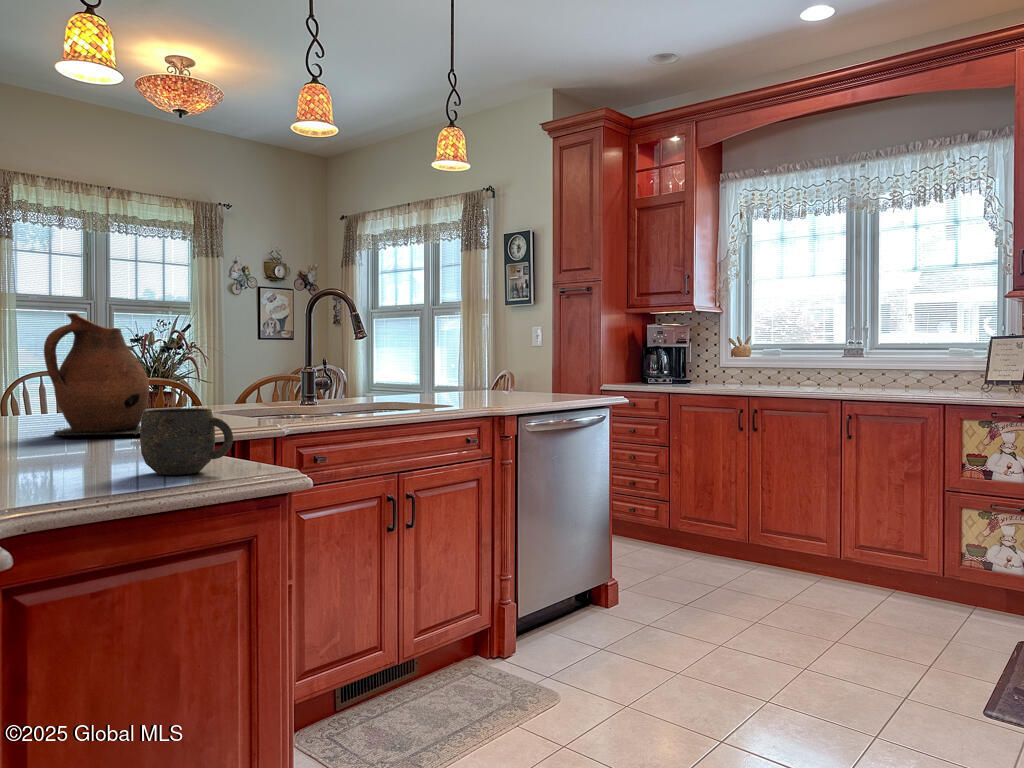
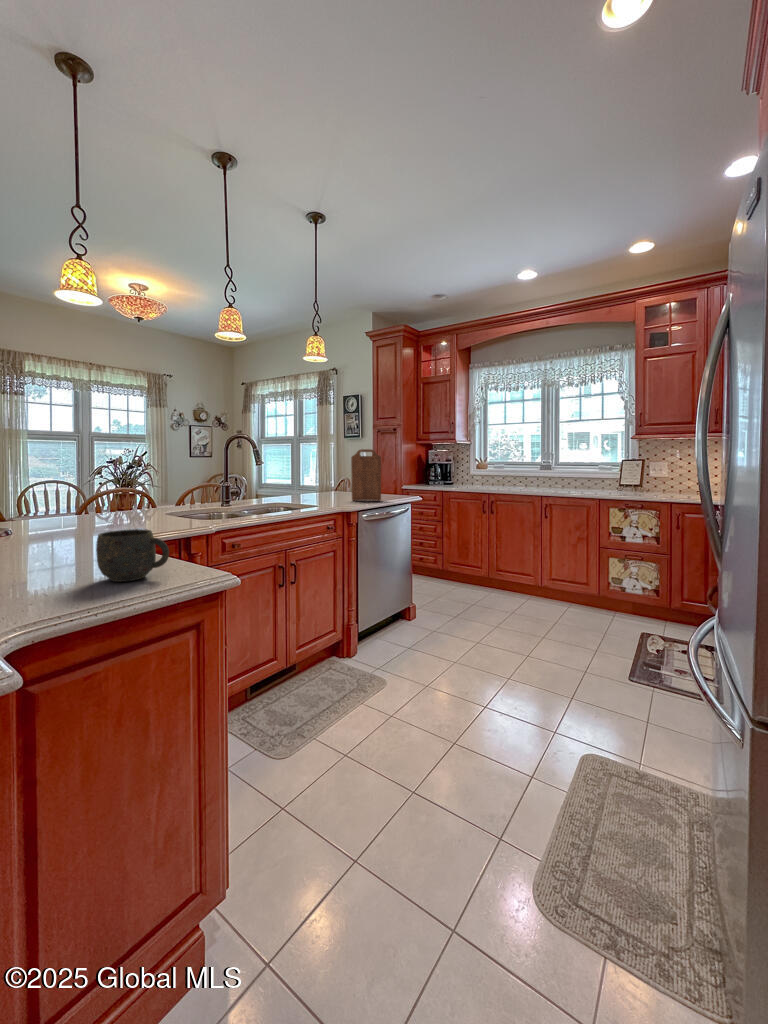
ceramic pitcher: present [44,313,149,436] -> none [30,453,122,540]
cutting board: none [511,318,559,402] -> present [351,449,381,501]

